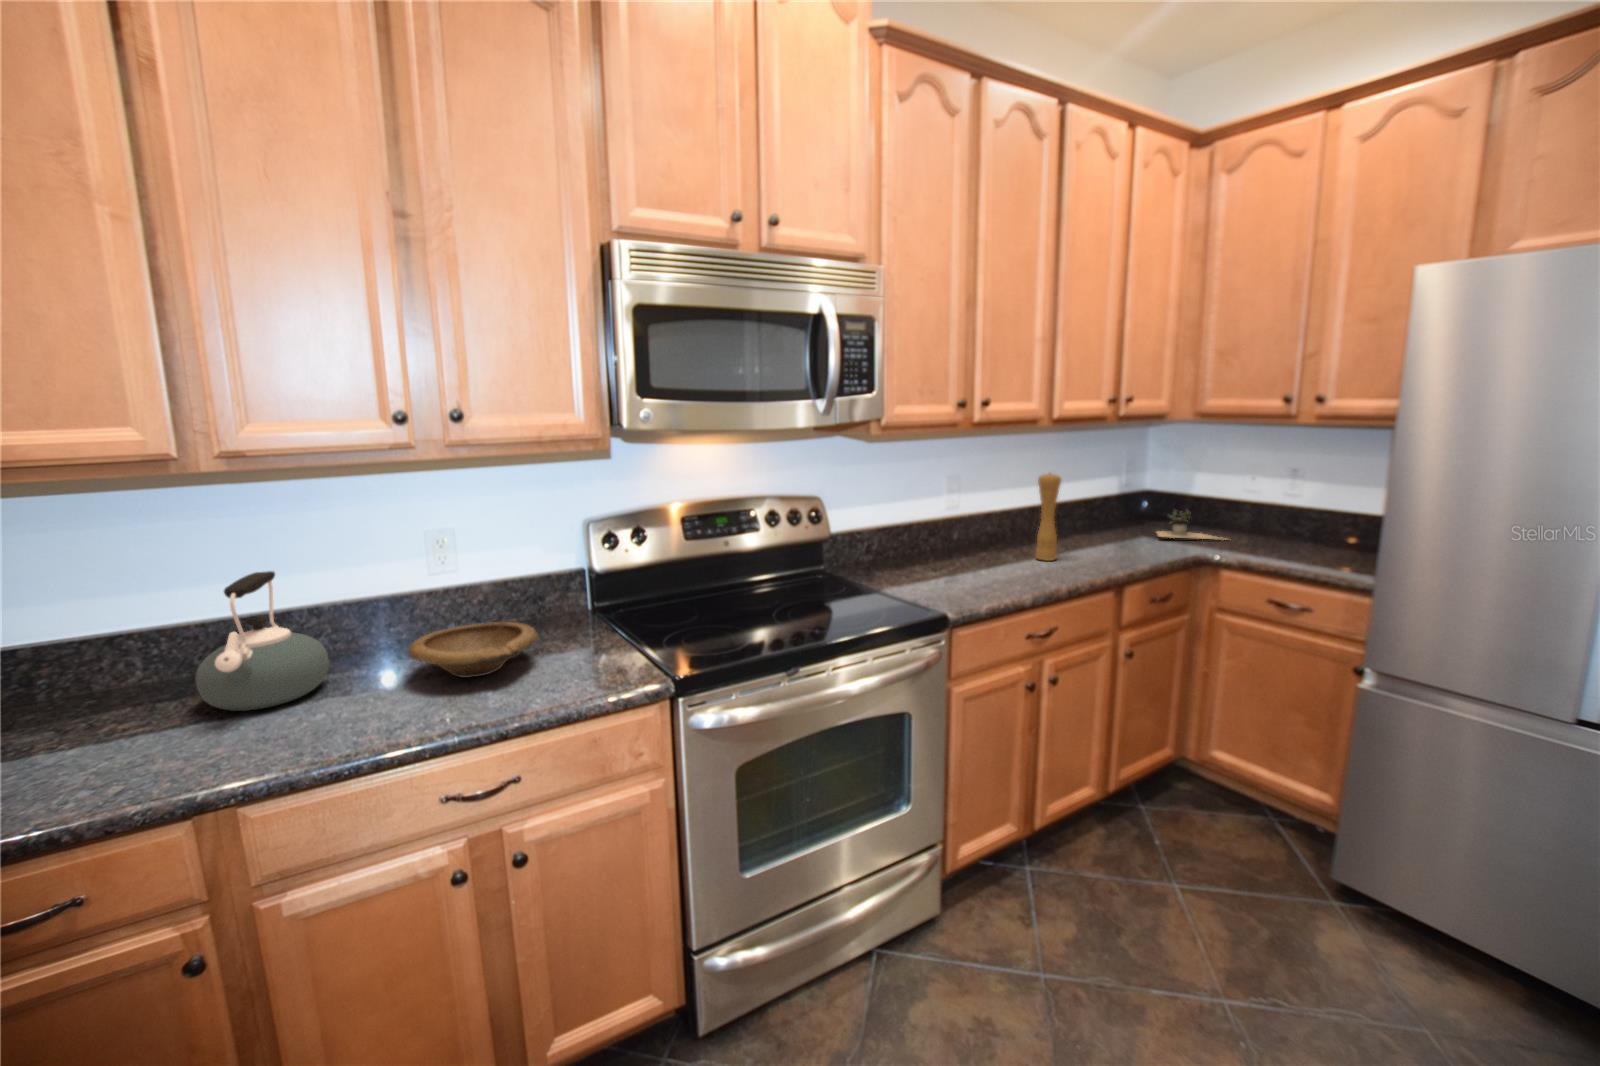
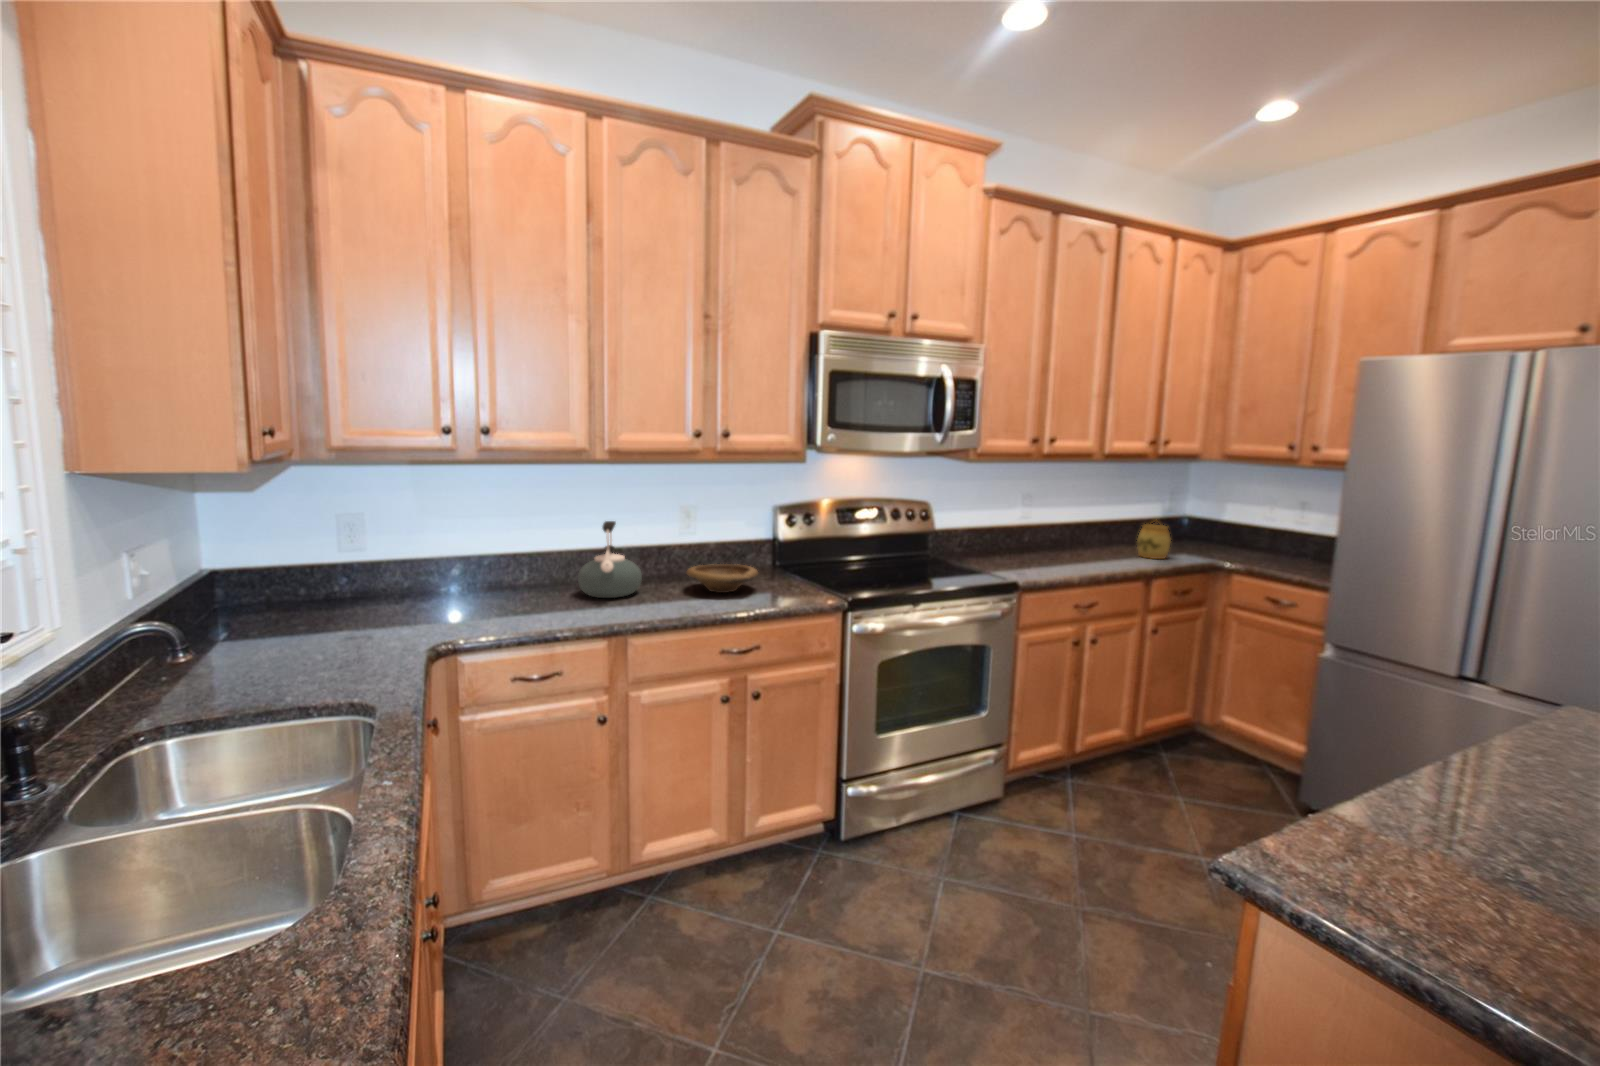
pepper mill: present [1036,474,1061,561] -> none [1087,493,1109,559]
jar: none [1098,502,1141,555] -> present [1137,523,1171,559]
potted plant: present [1157,510,1223,540] -> none [1188,529,1271,555]

